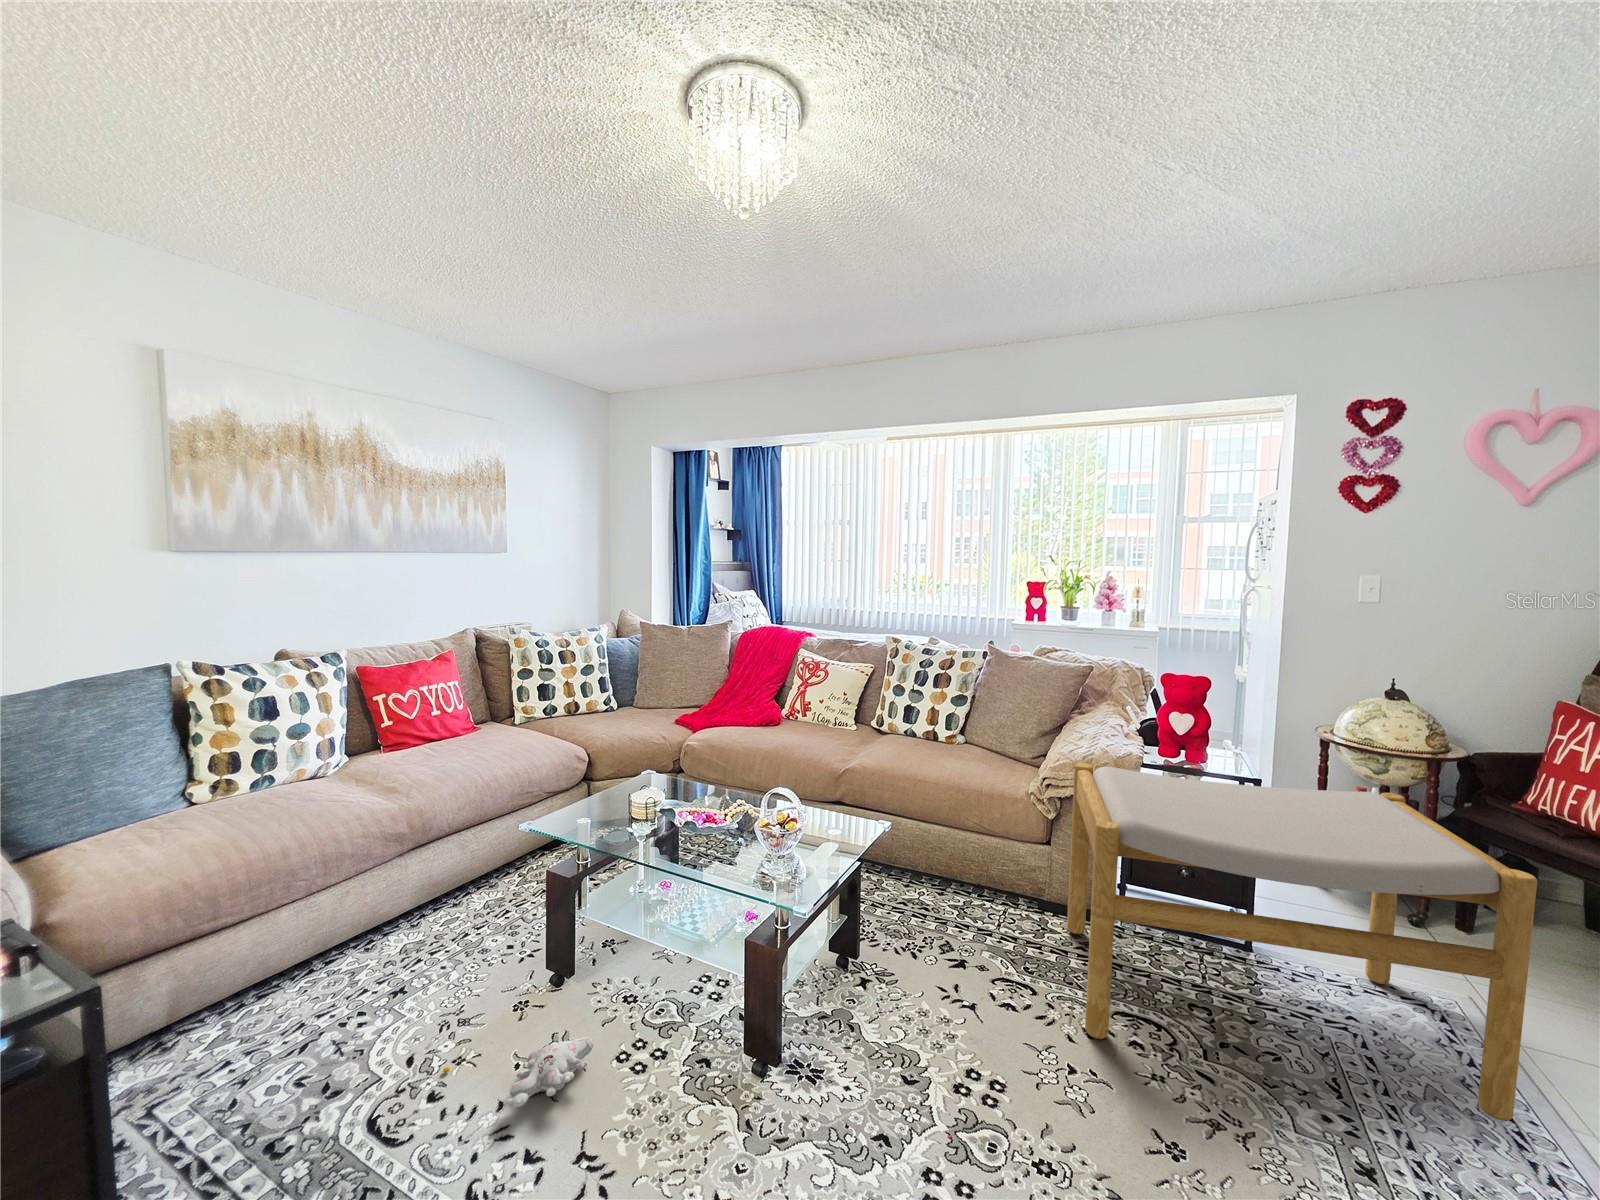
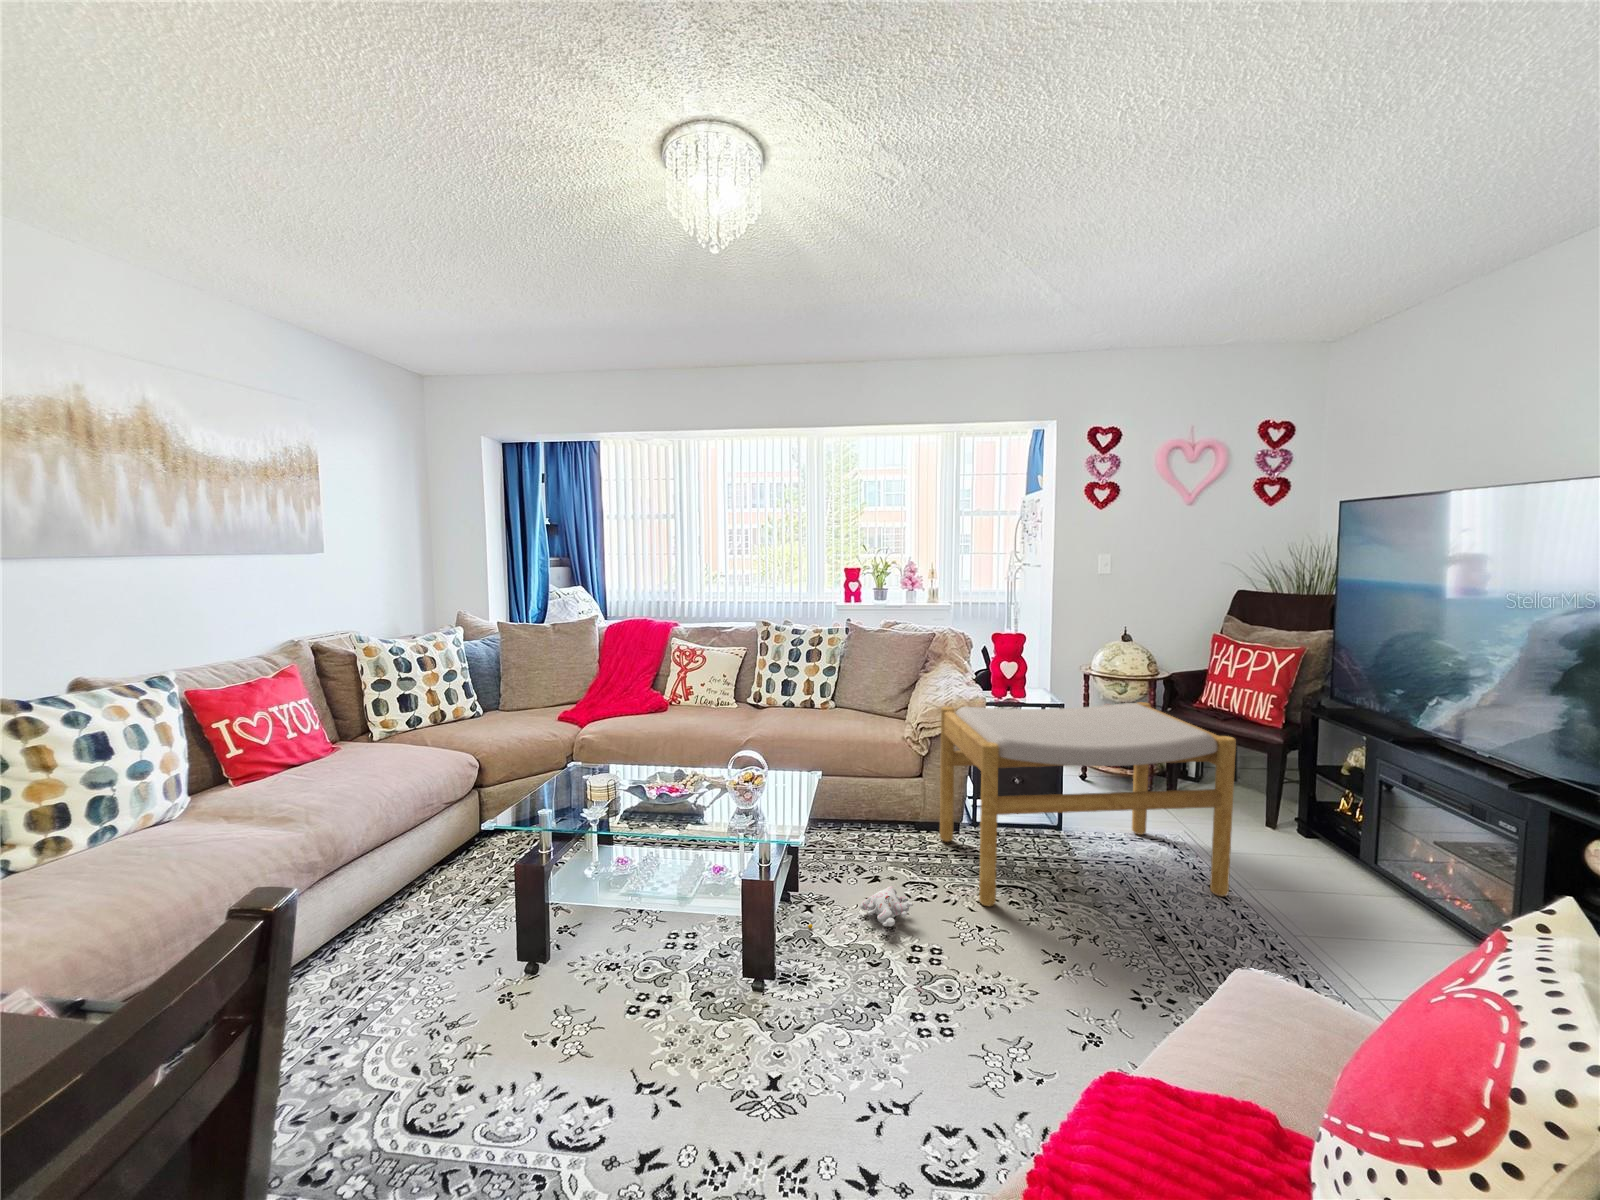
plush toy: present [443,1037,593,1107] -> present [808,886,913,928]

